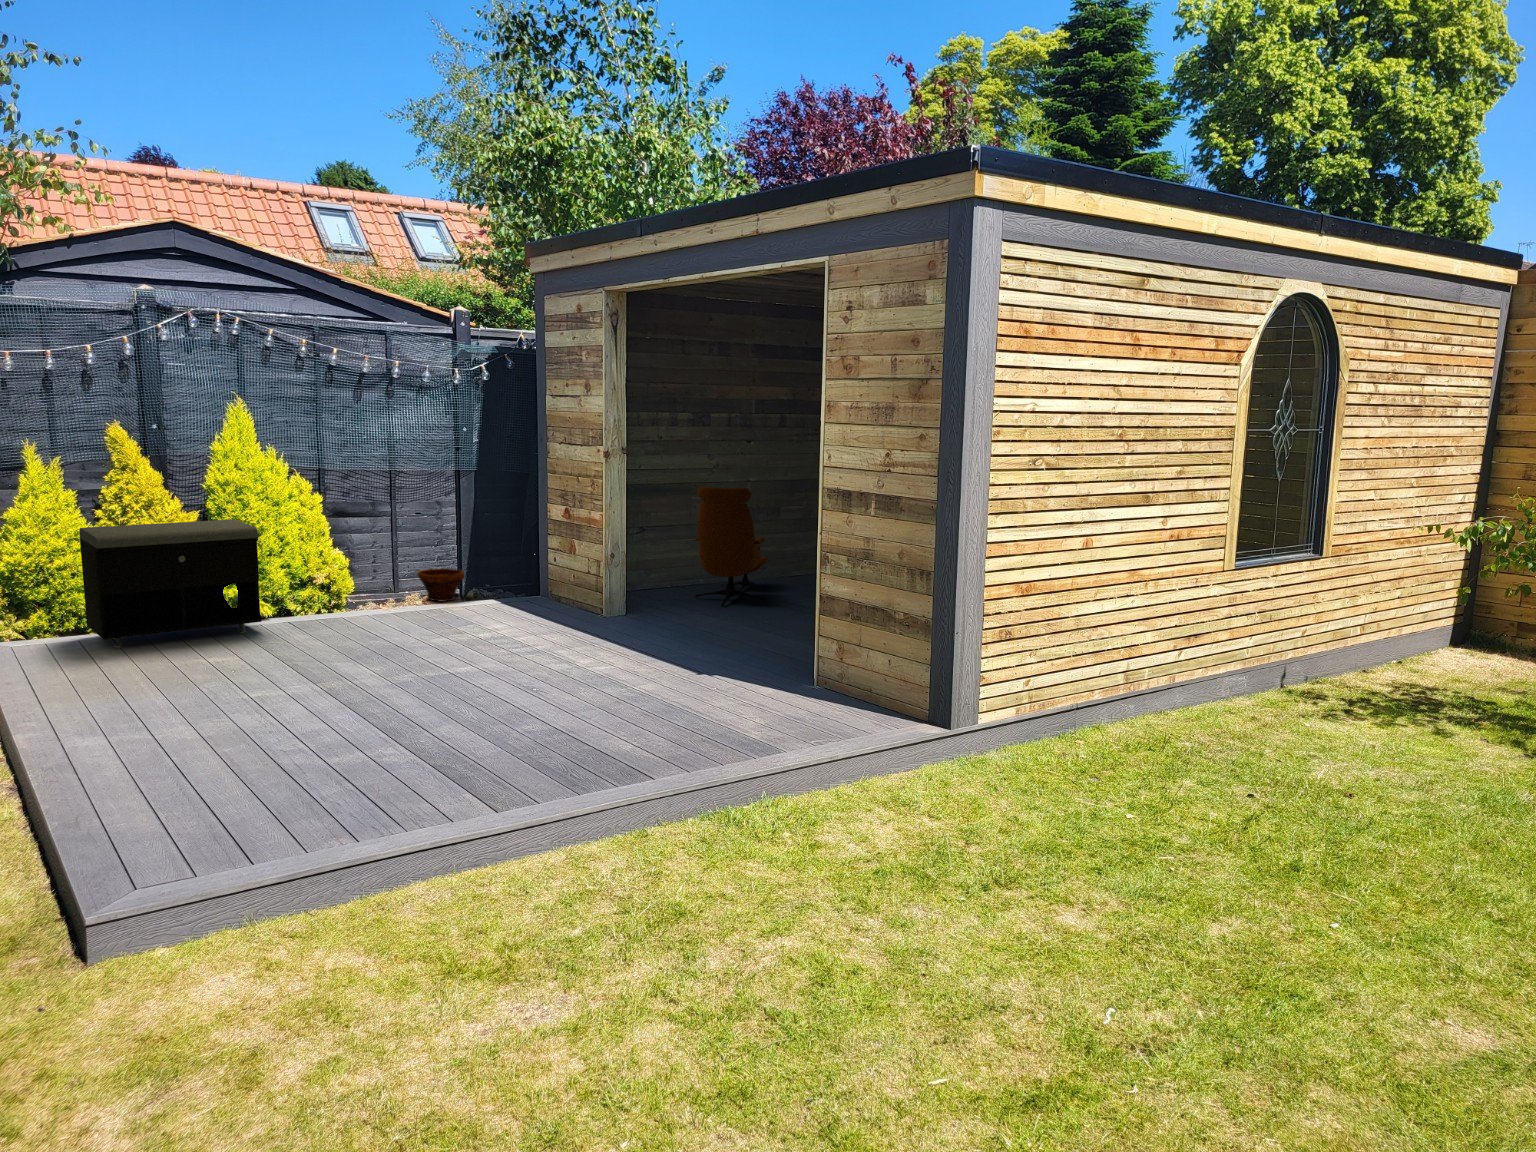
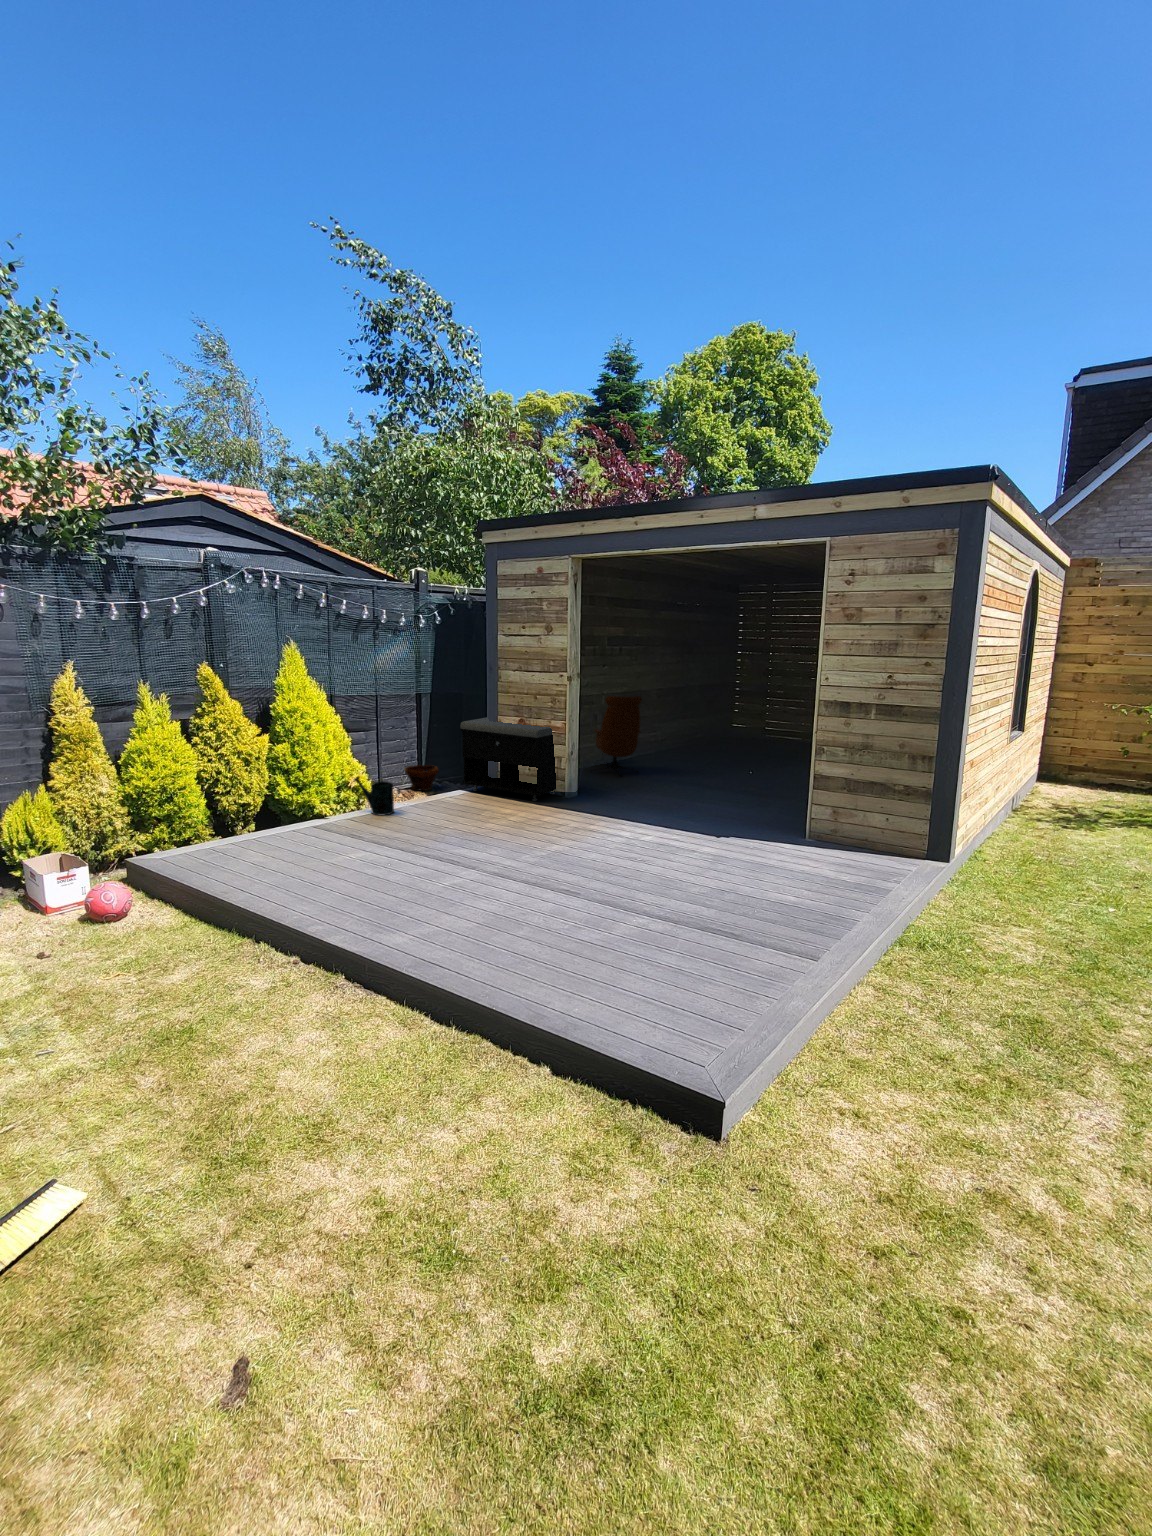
storage bench: present [79,519,262,648] -> present [460,717,556,801]
watering can: none [310,572,352,623] -> present [354,777,400,815]

